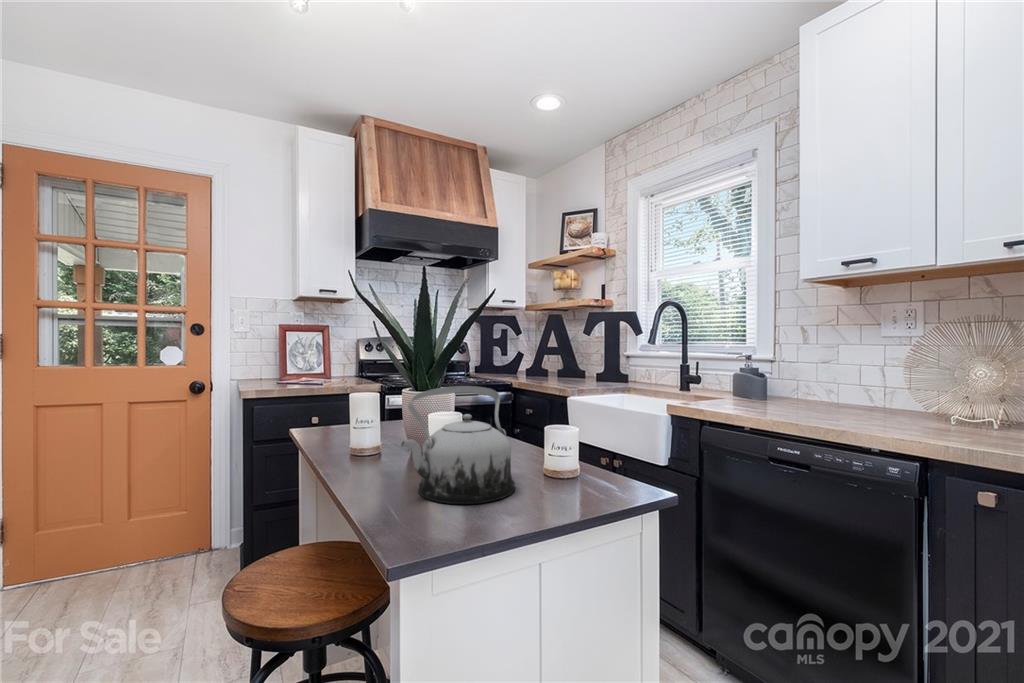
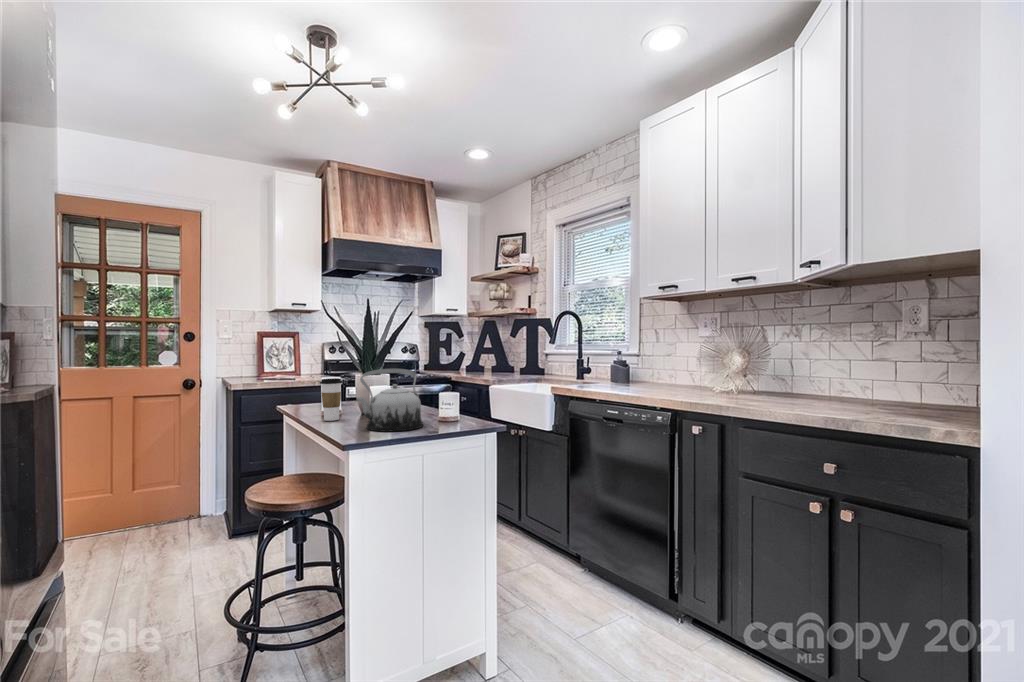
coffee cup: none [343,398,378,468] -> present [320,378,342,421]

